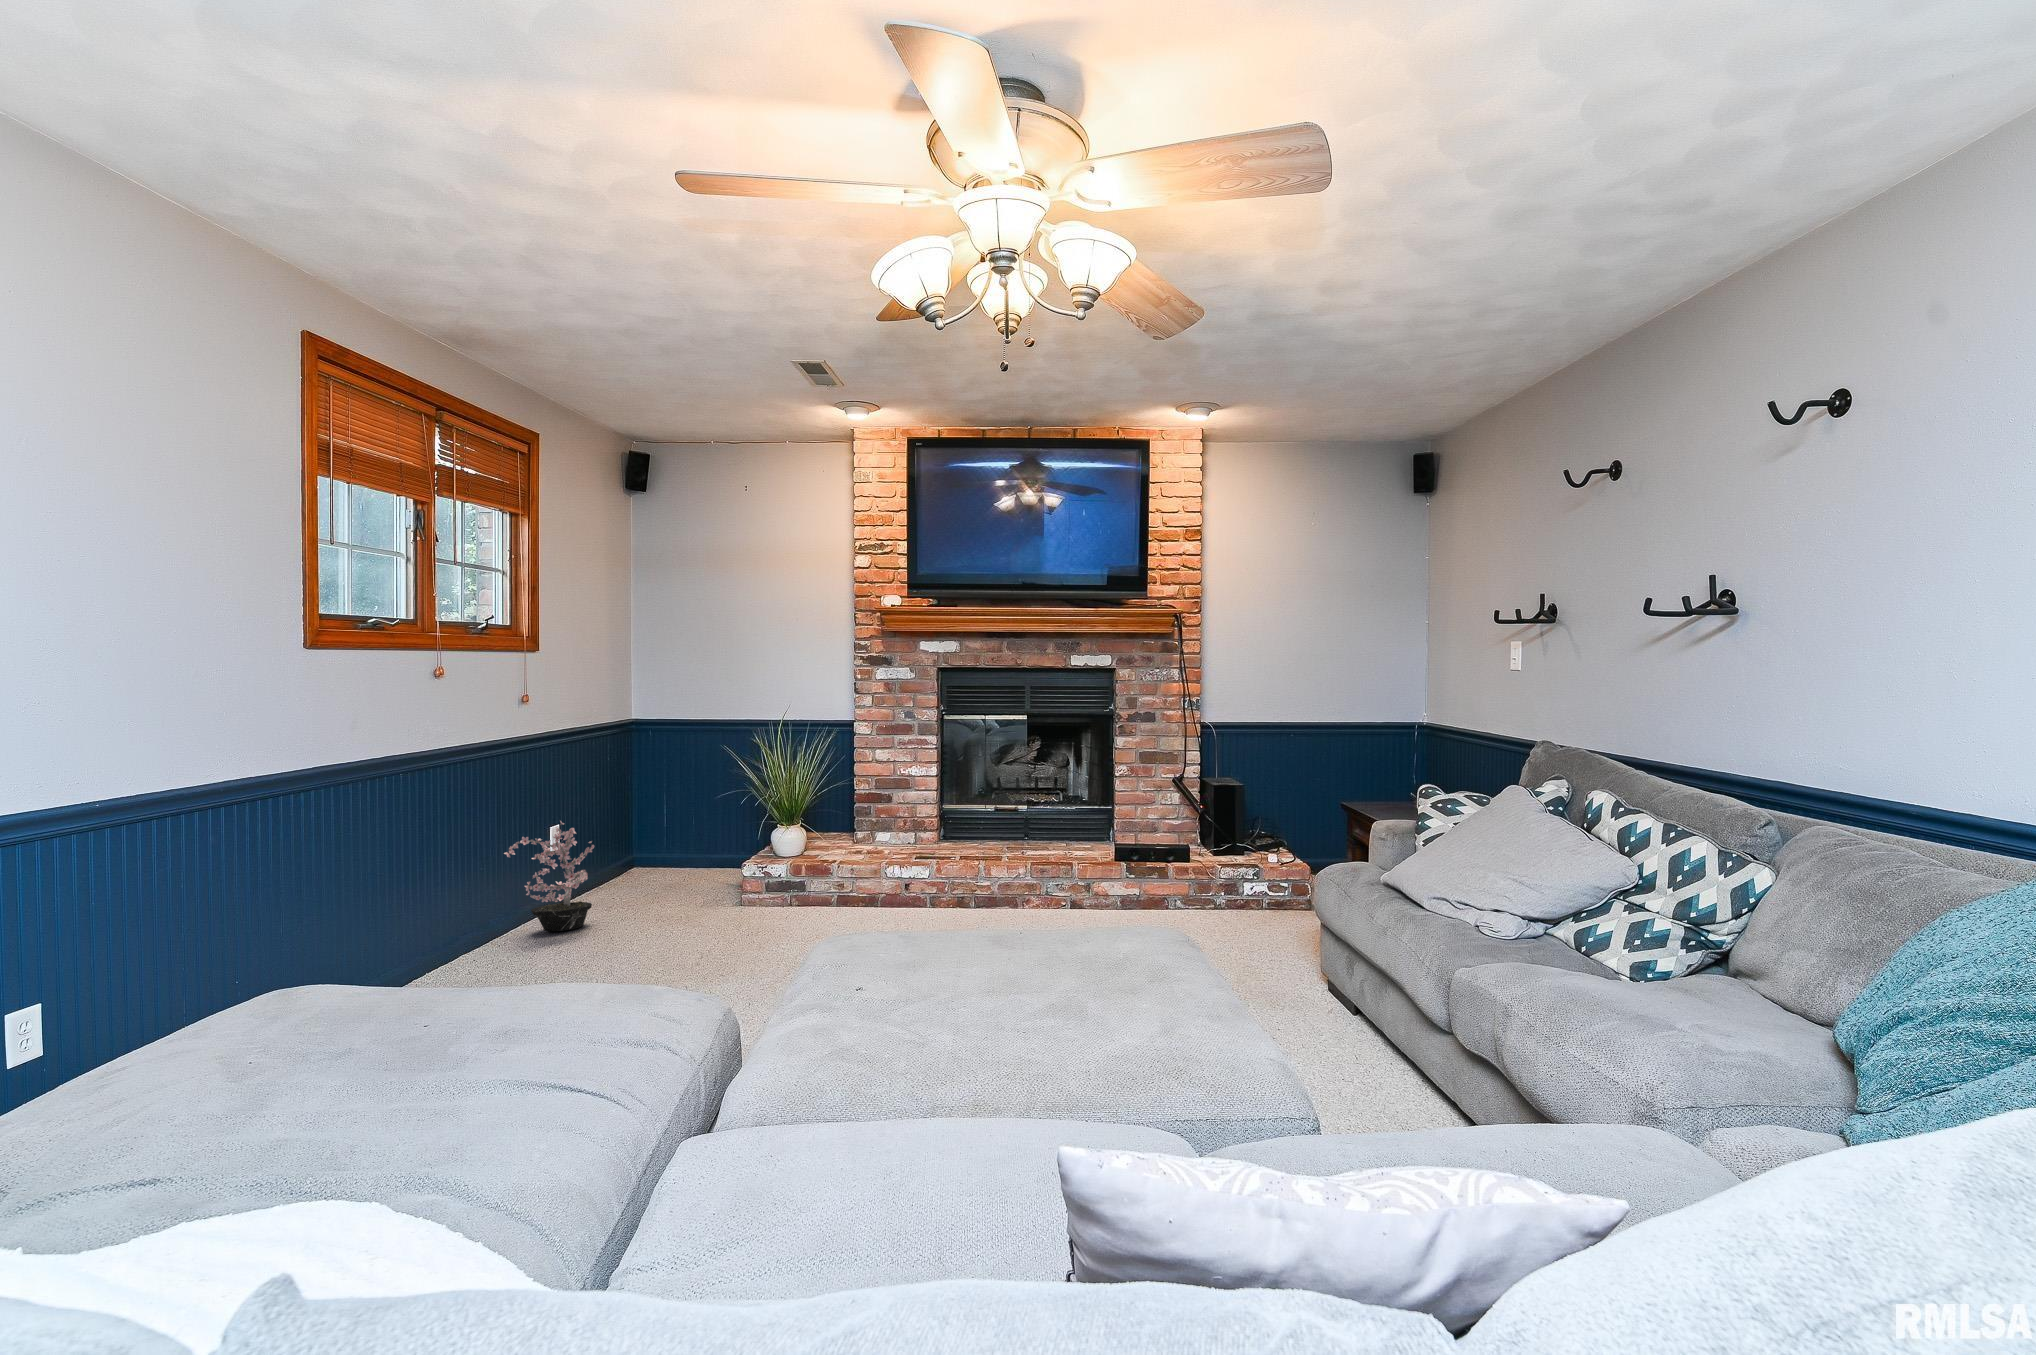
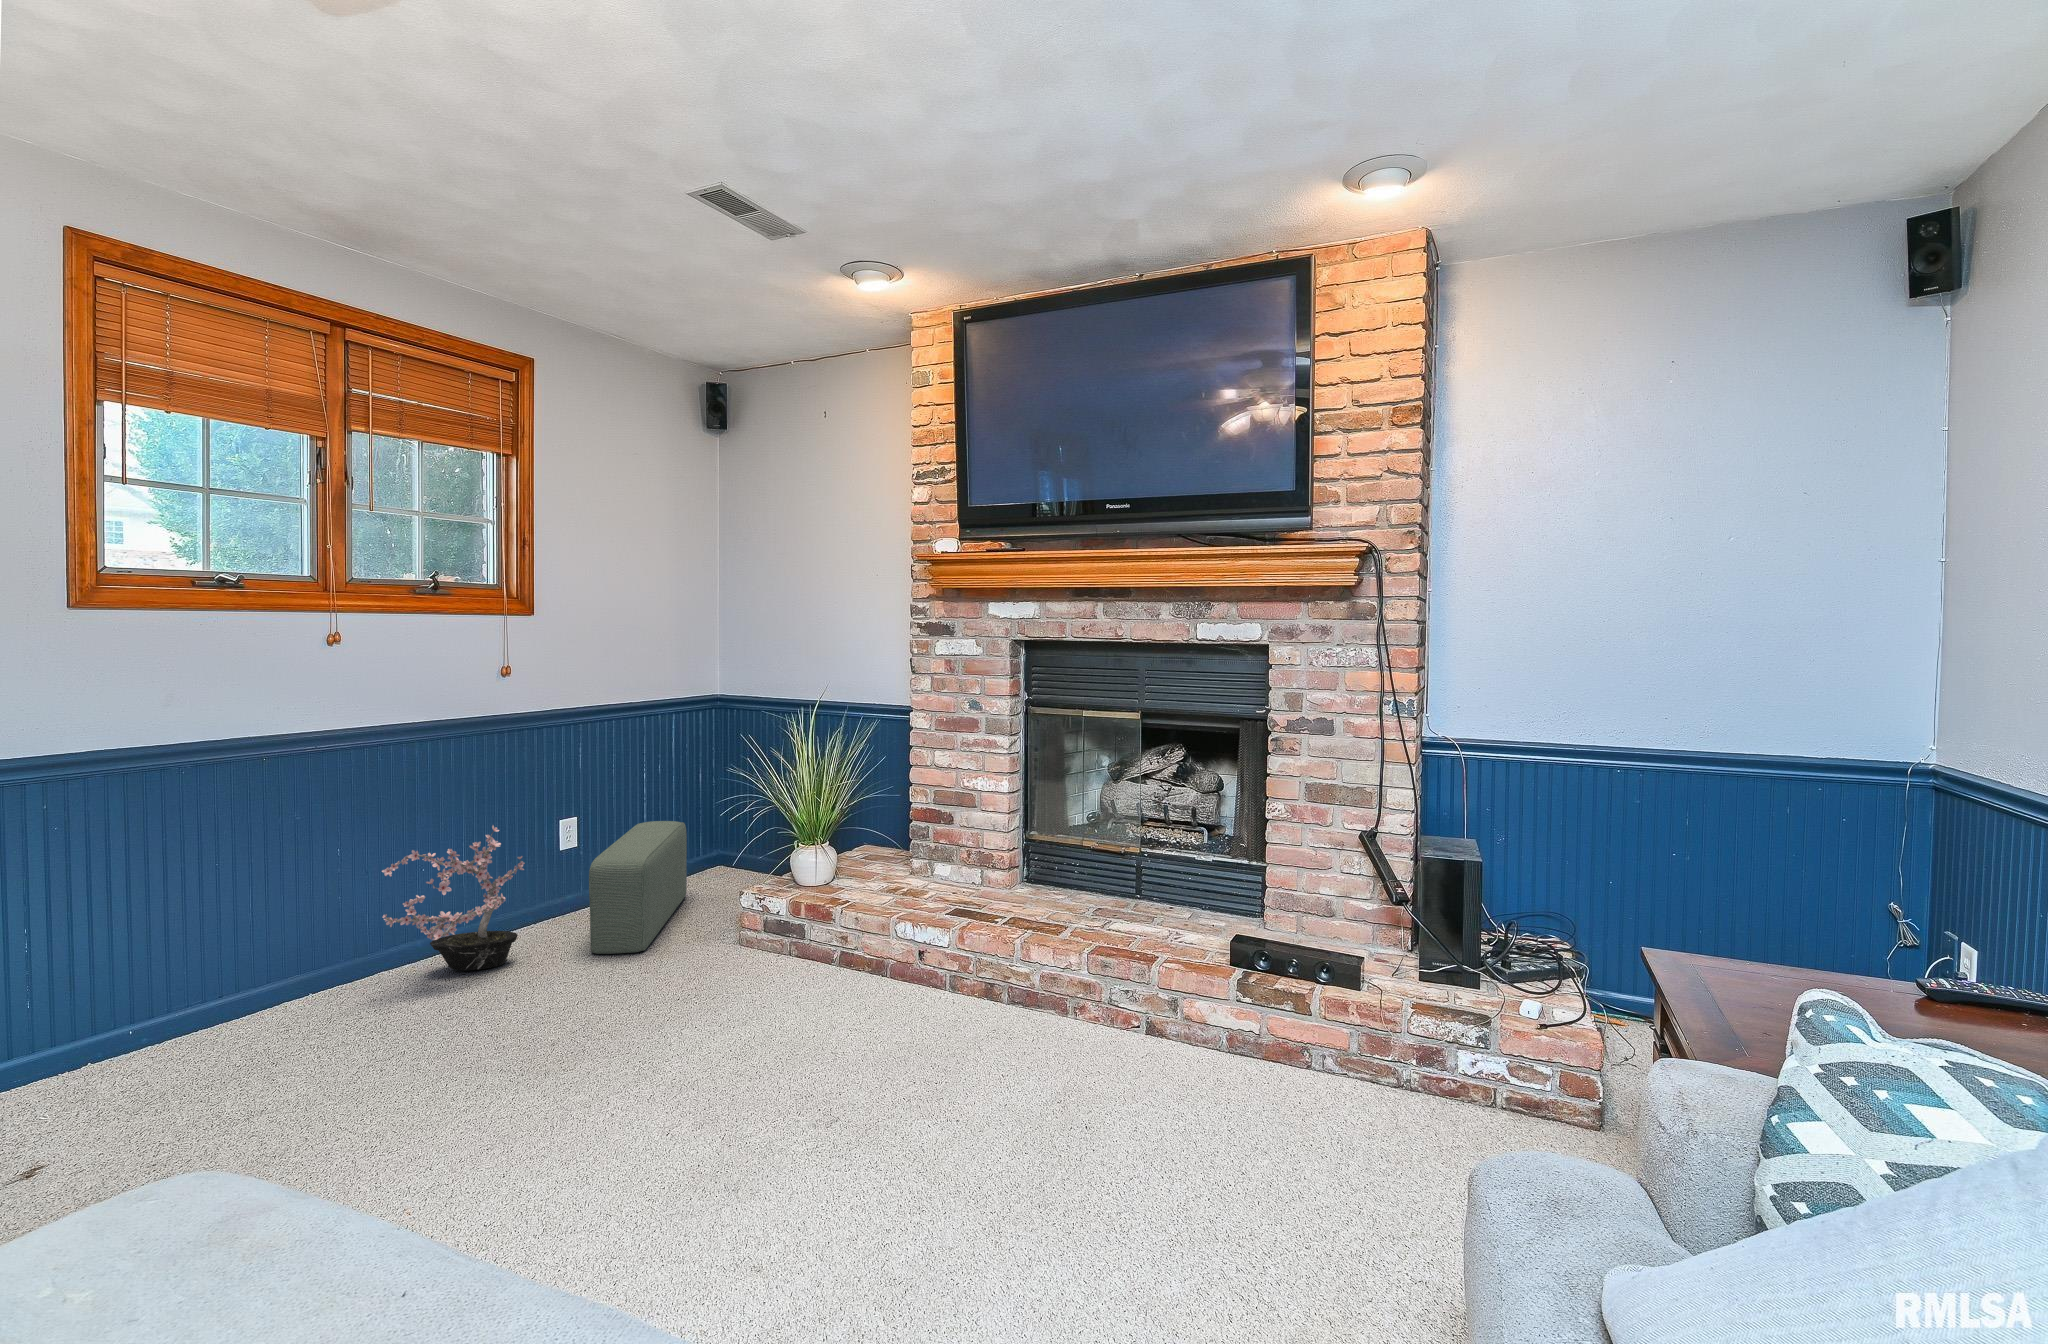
pouf: none [622,820,686,915] -> present [589,821,687,954]

